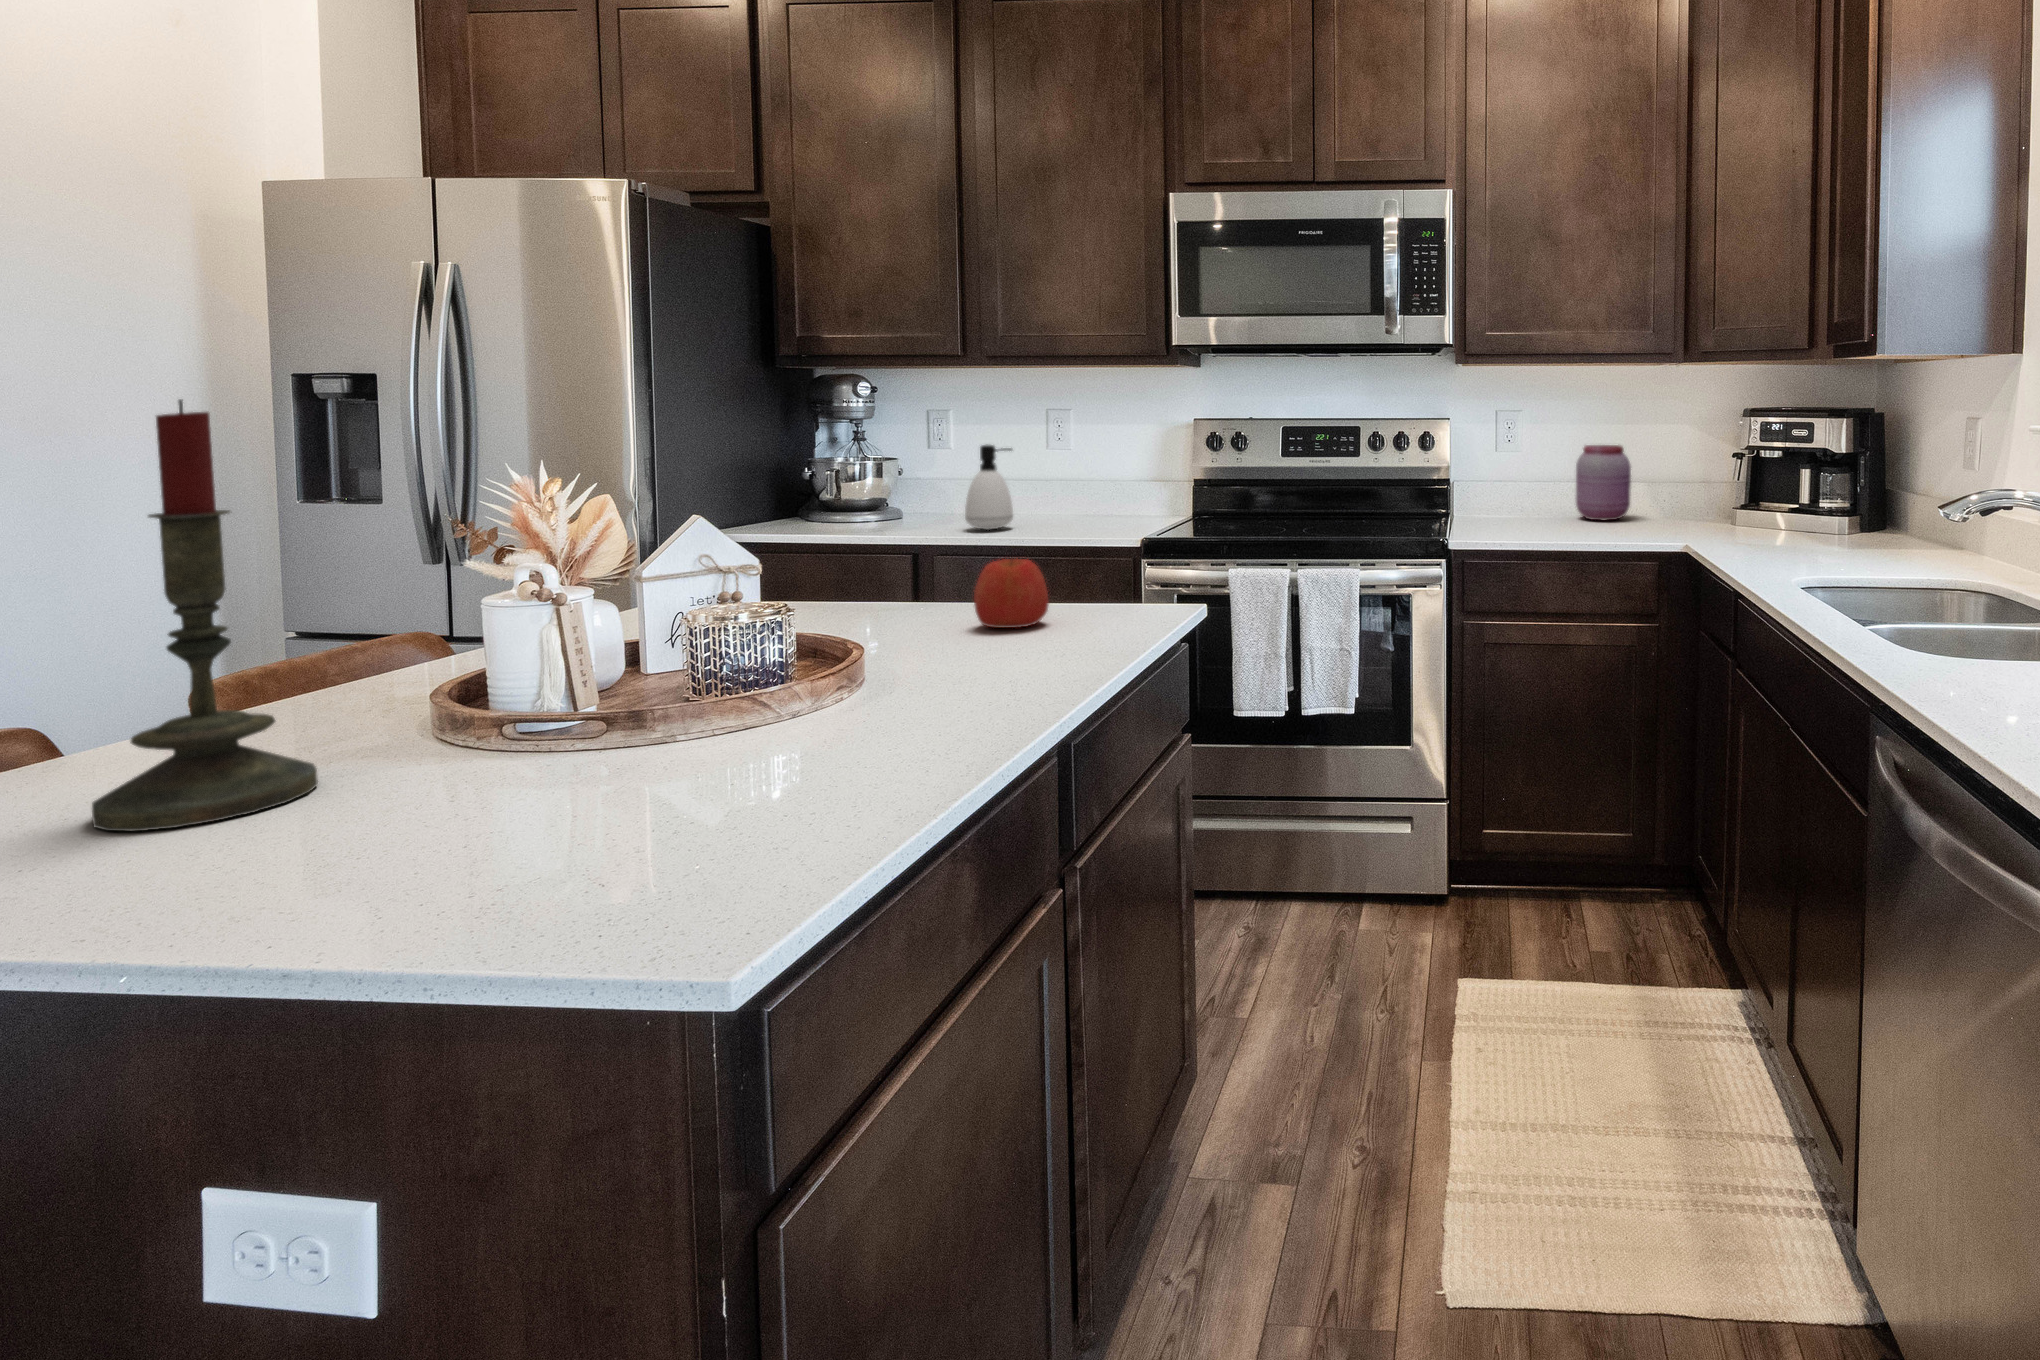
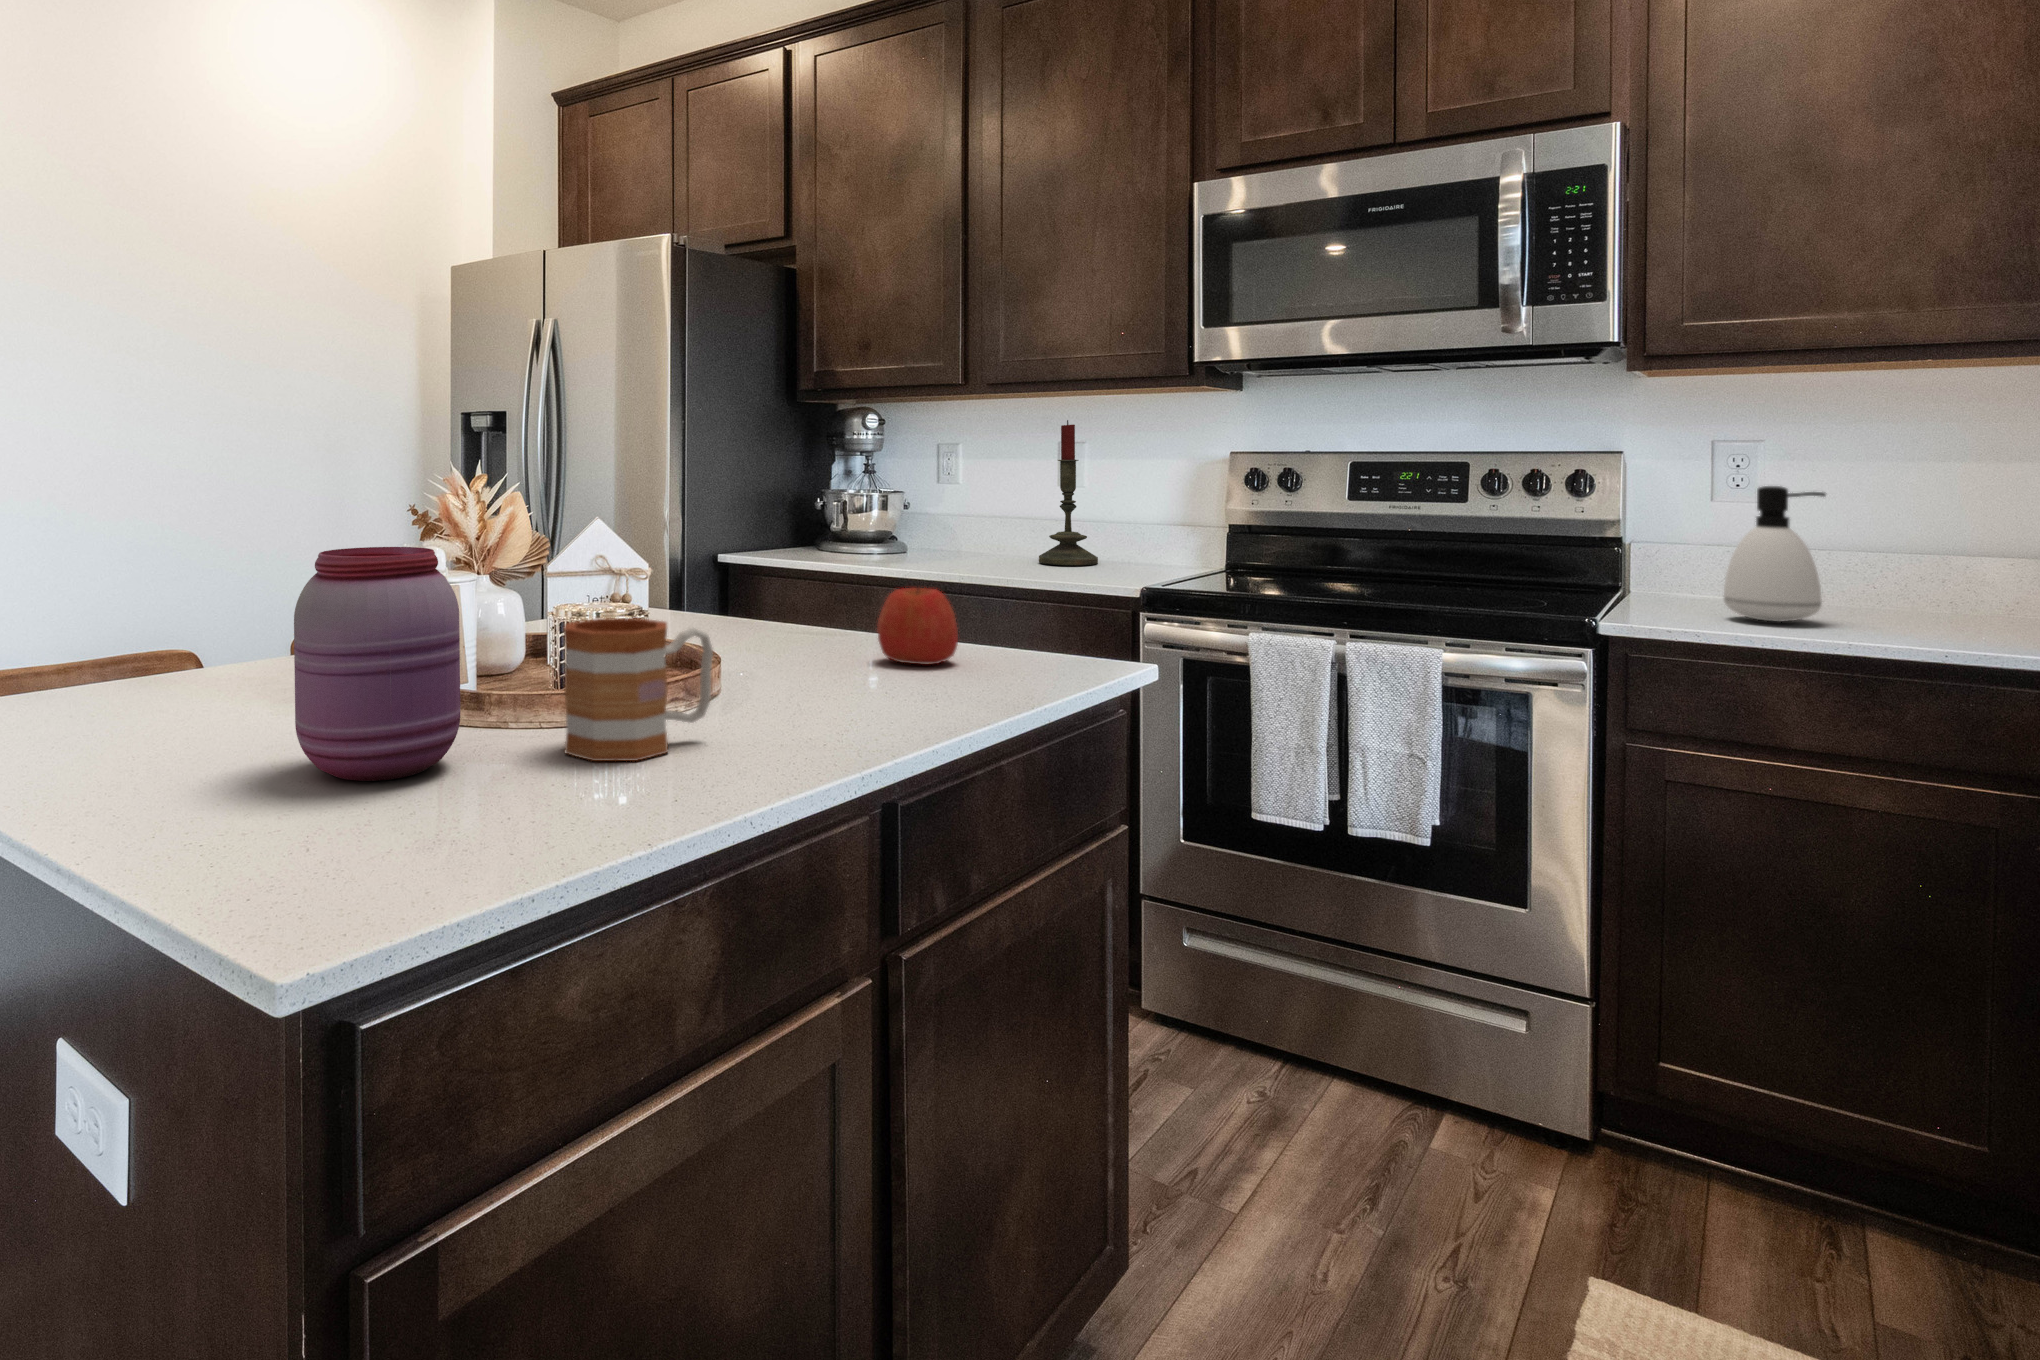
candle: present [92,400,318,831] -> present [1039,420,1098,565]
soap dispenser: present [965,445,1013,529] -> present [1724,486,1826,622]
jar: present [1576,445,1631,520] -> present [294,547,460,781]
mug: none [731,619,887,766] -> present [564,618,713,761]

